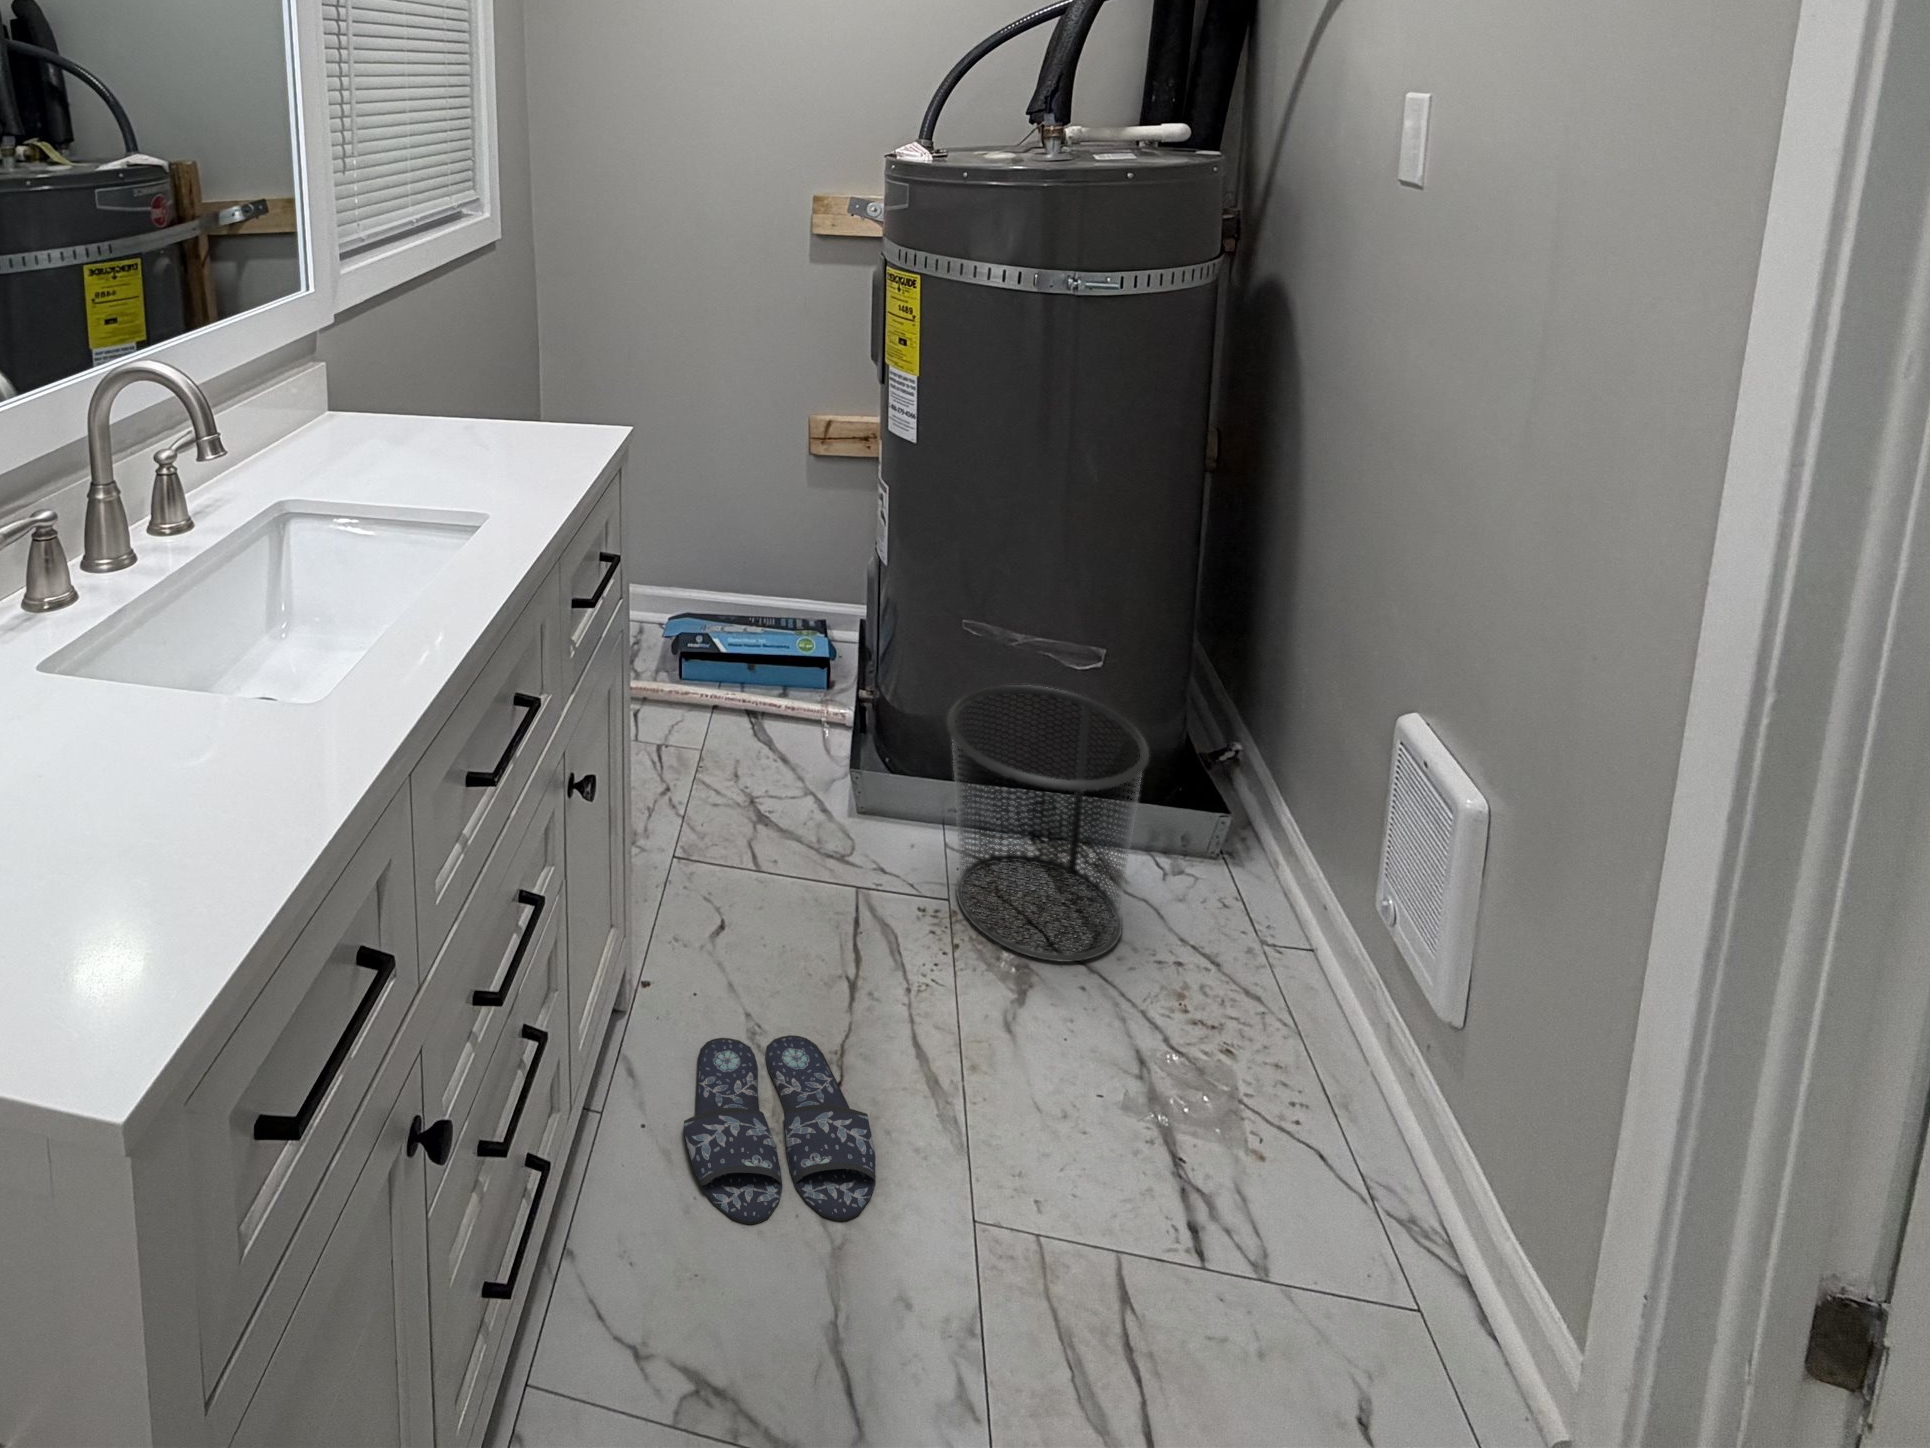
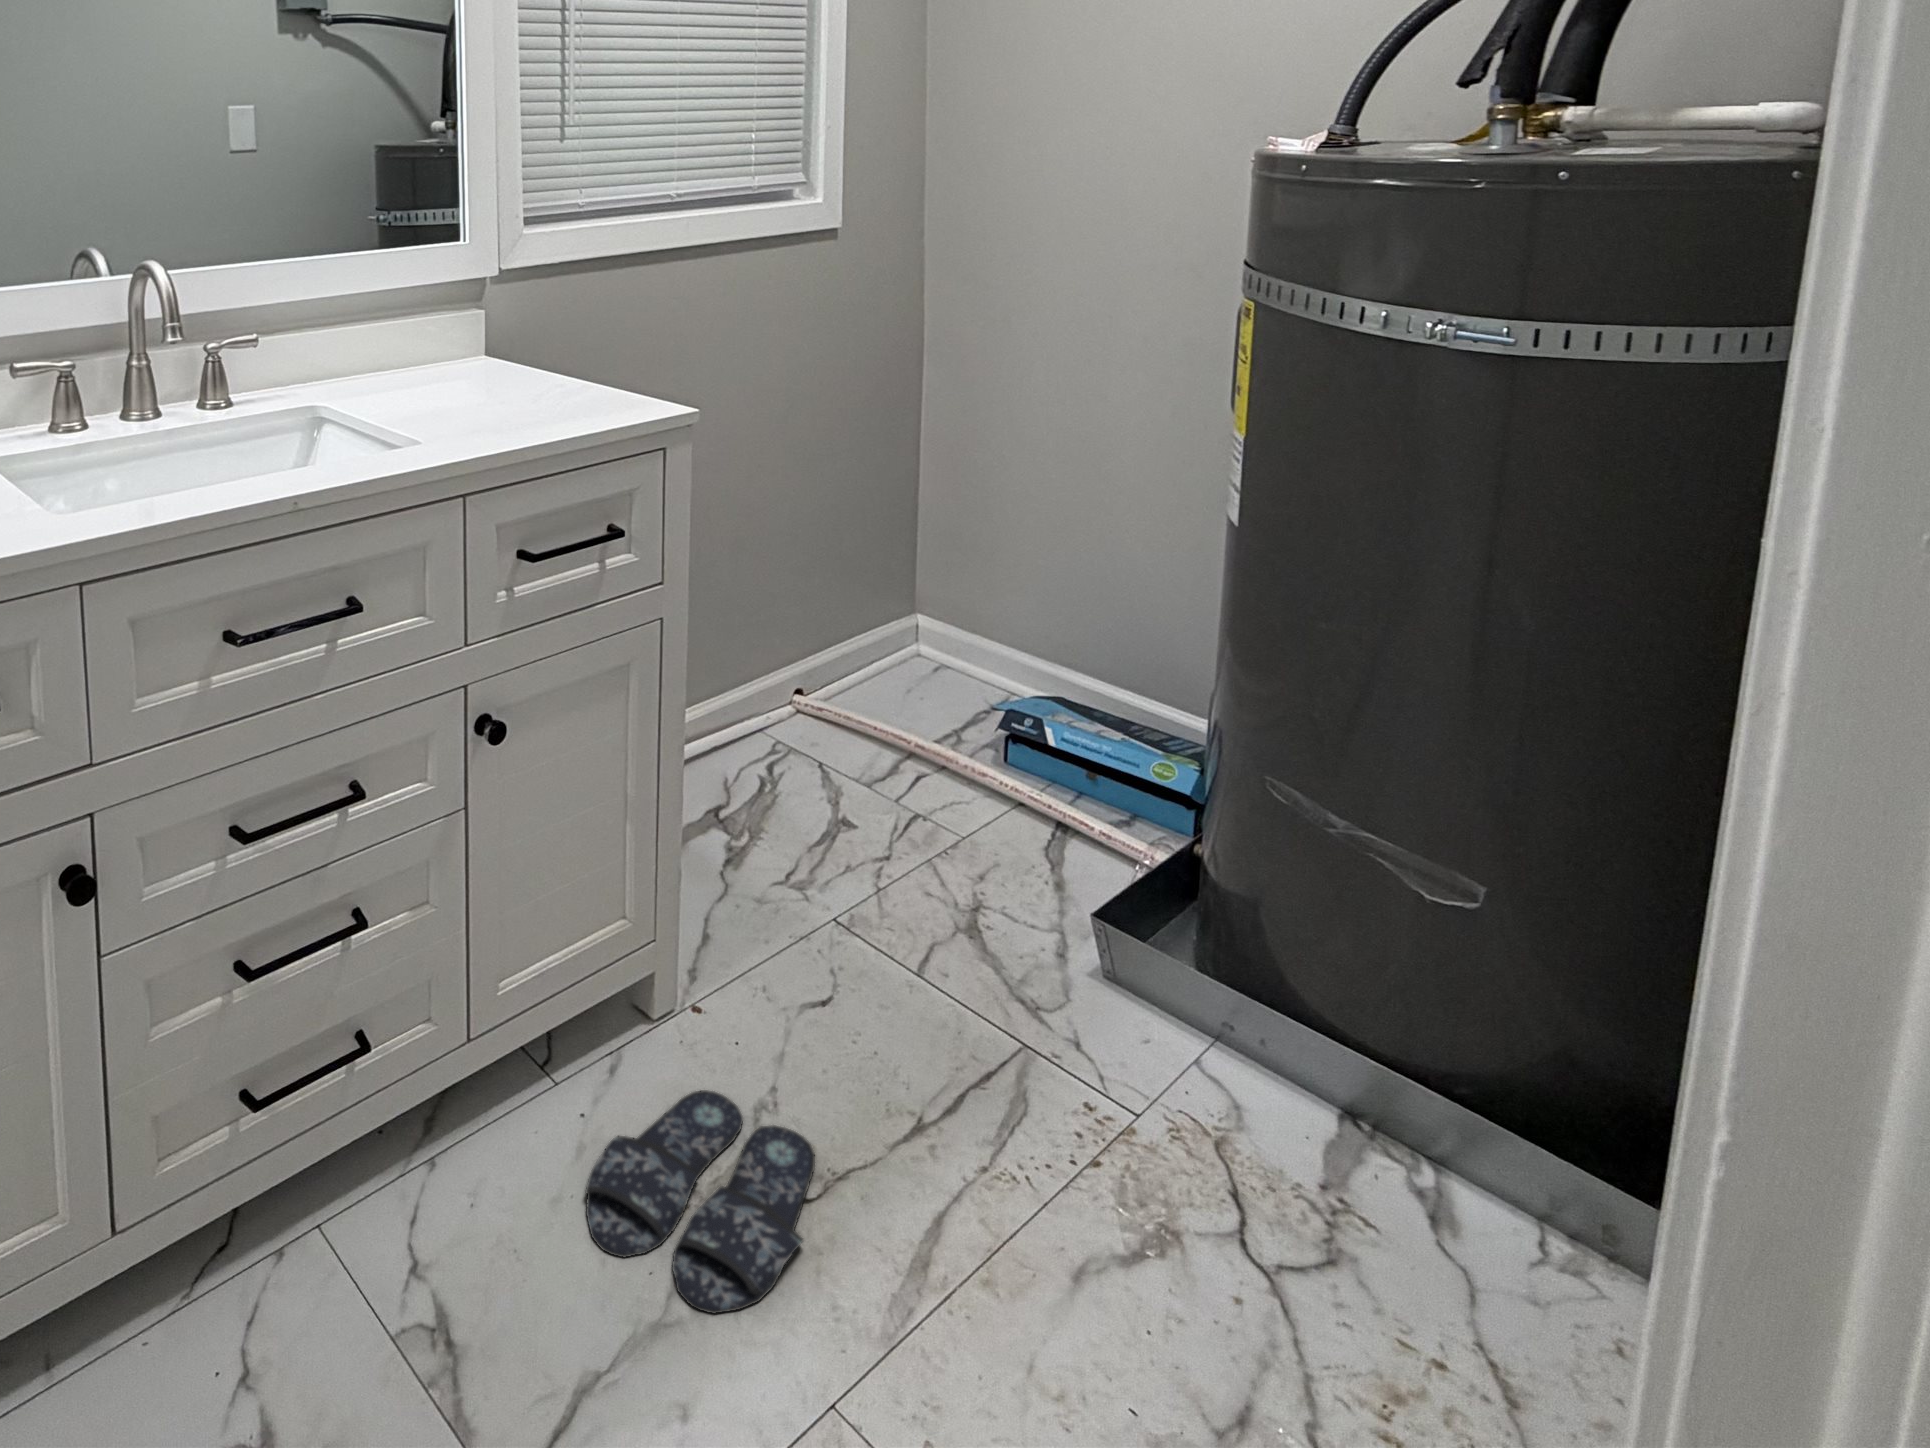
waste bin: present [947,685,1149,962] -> none [1128,860,1448,1283]

